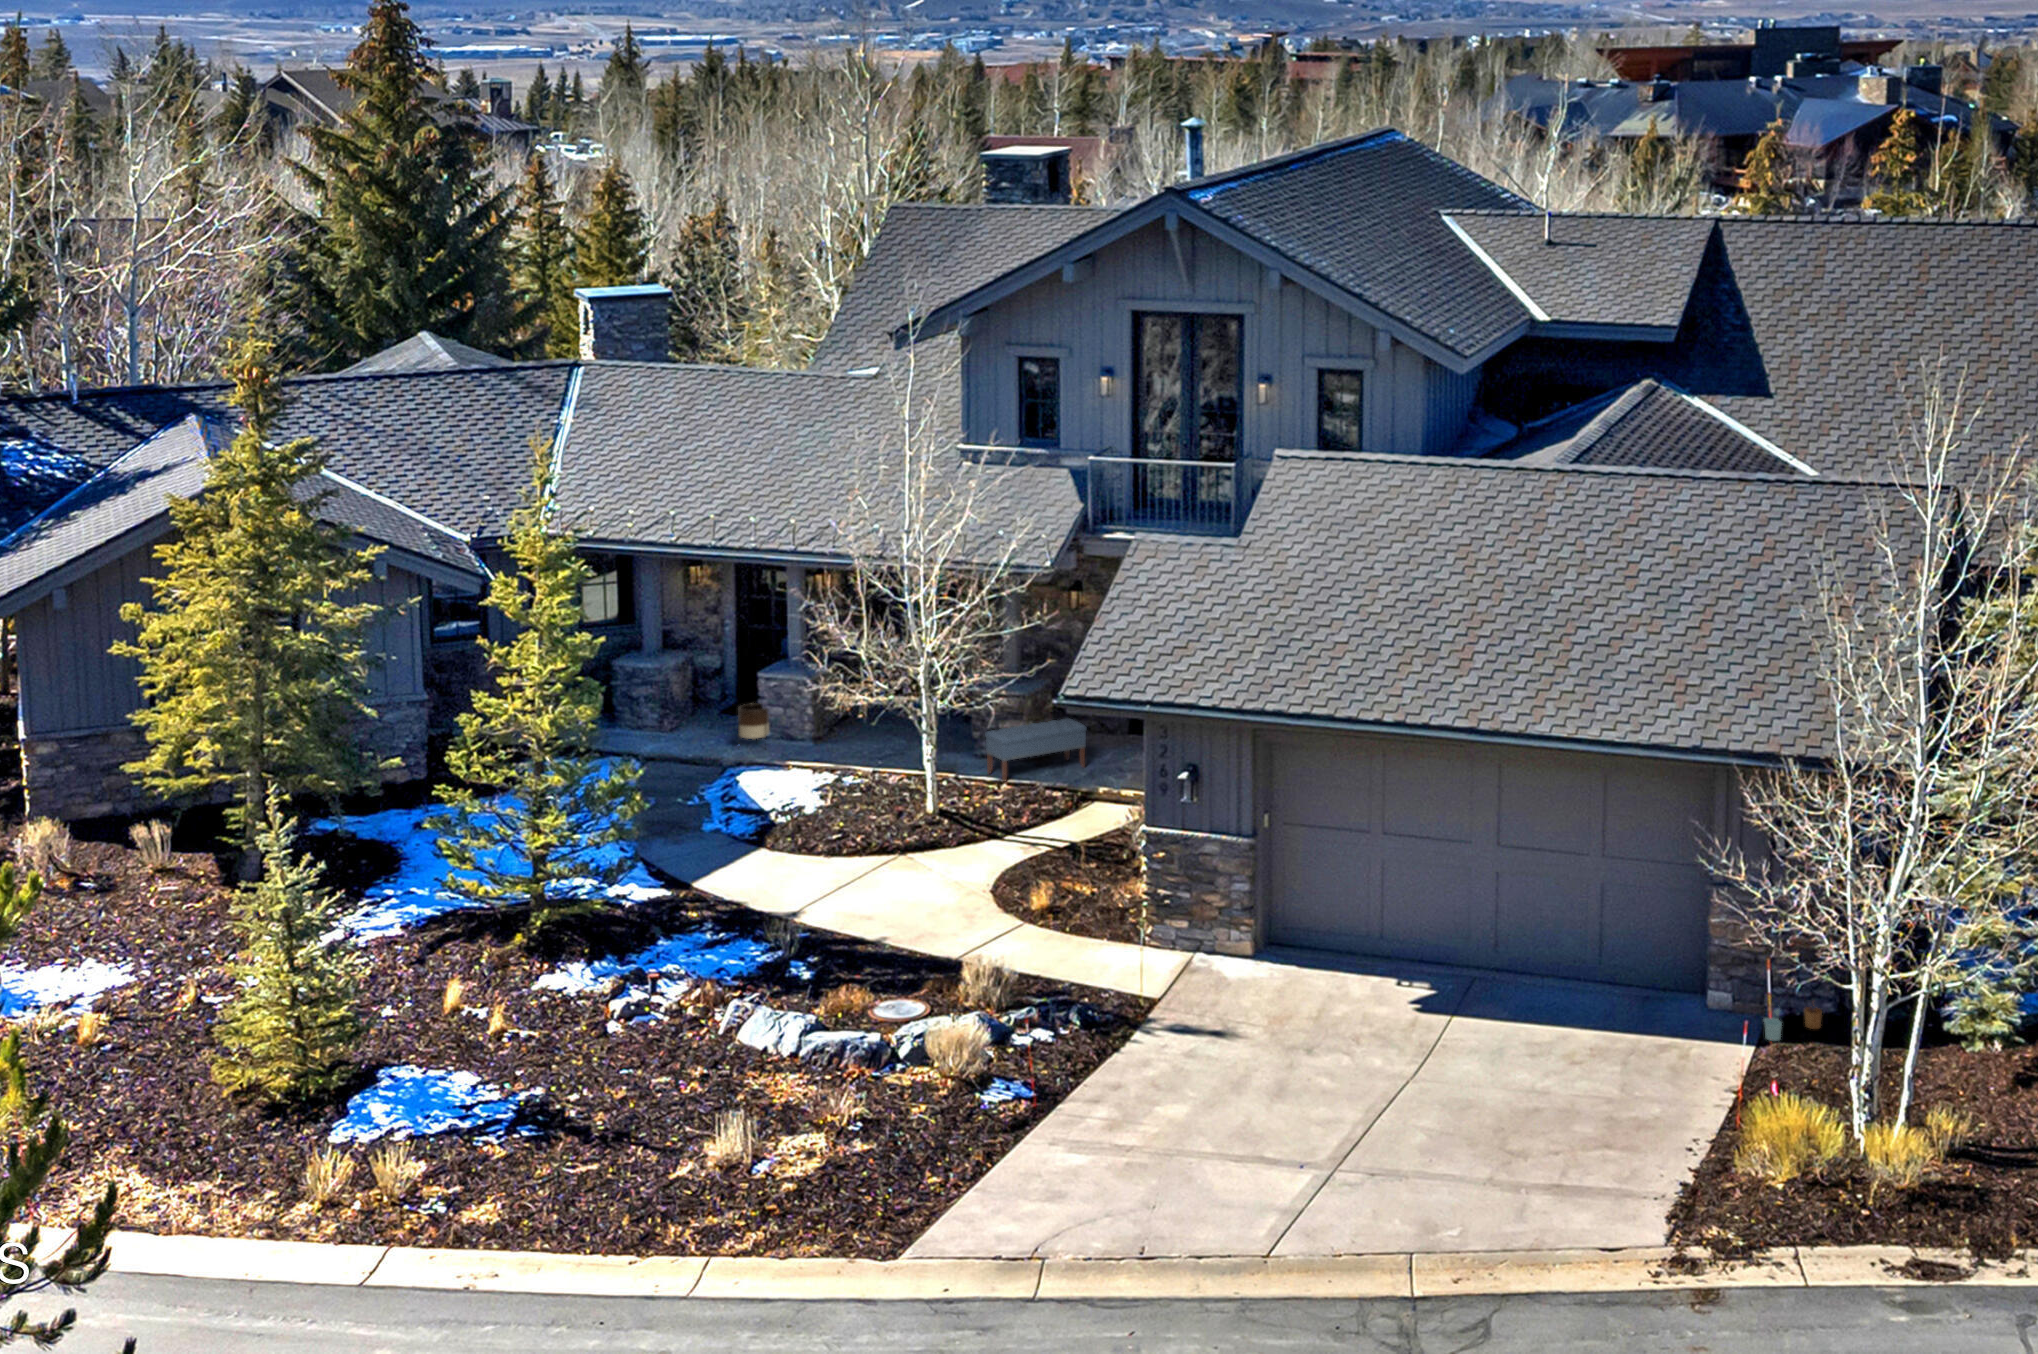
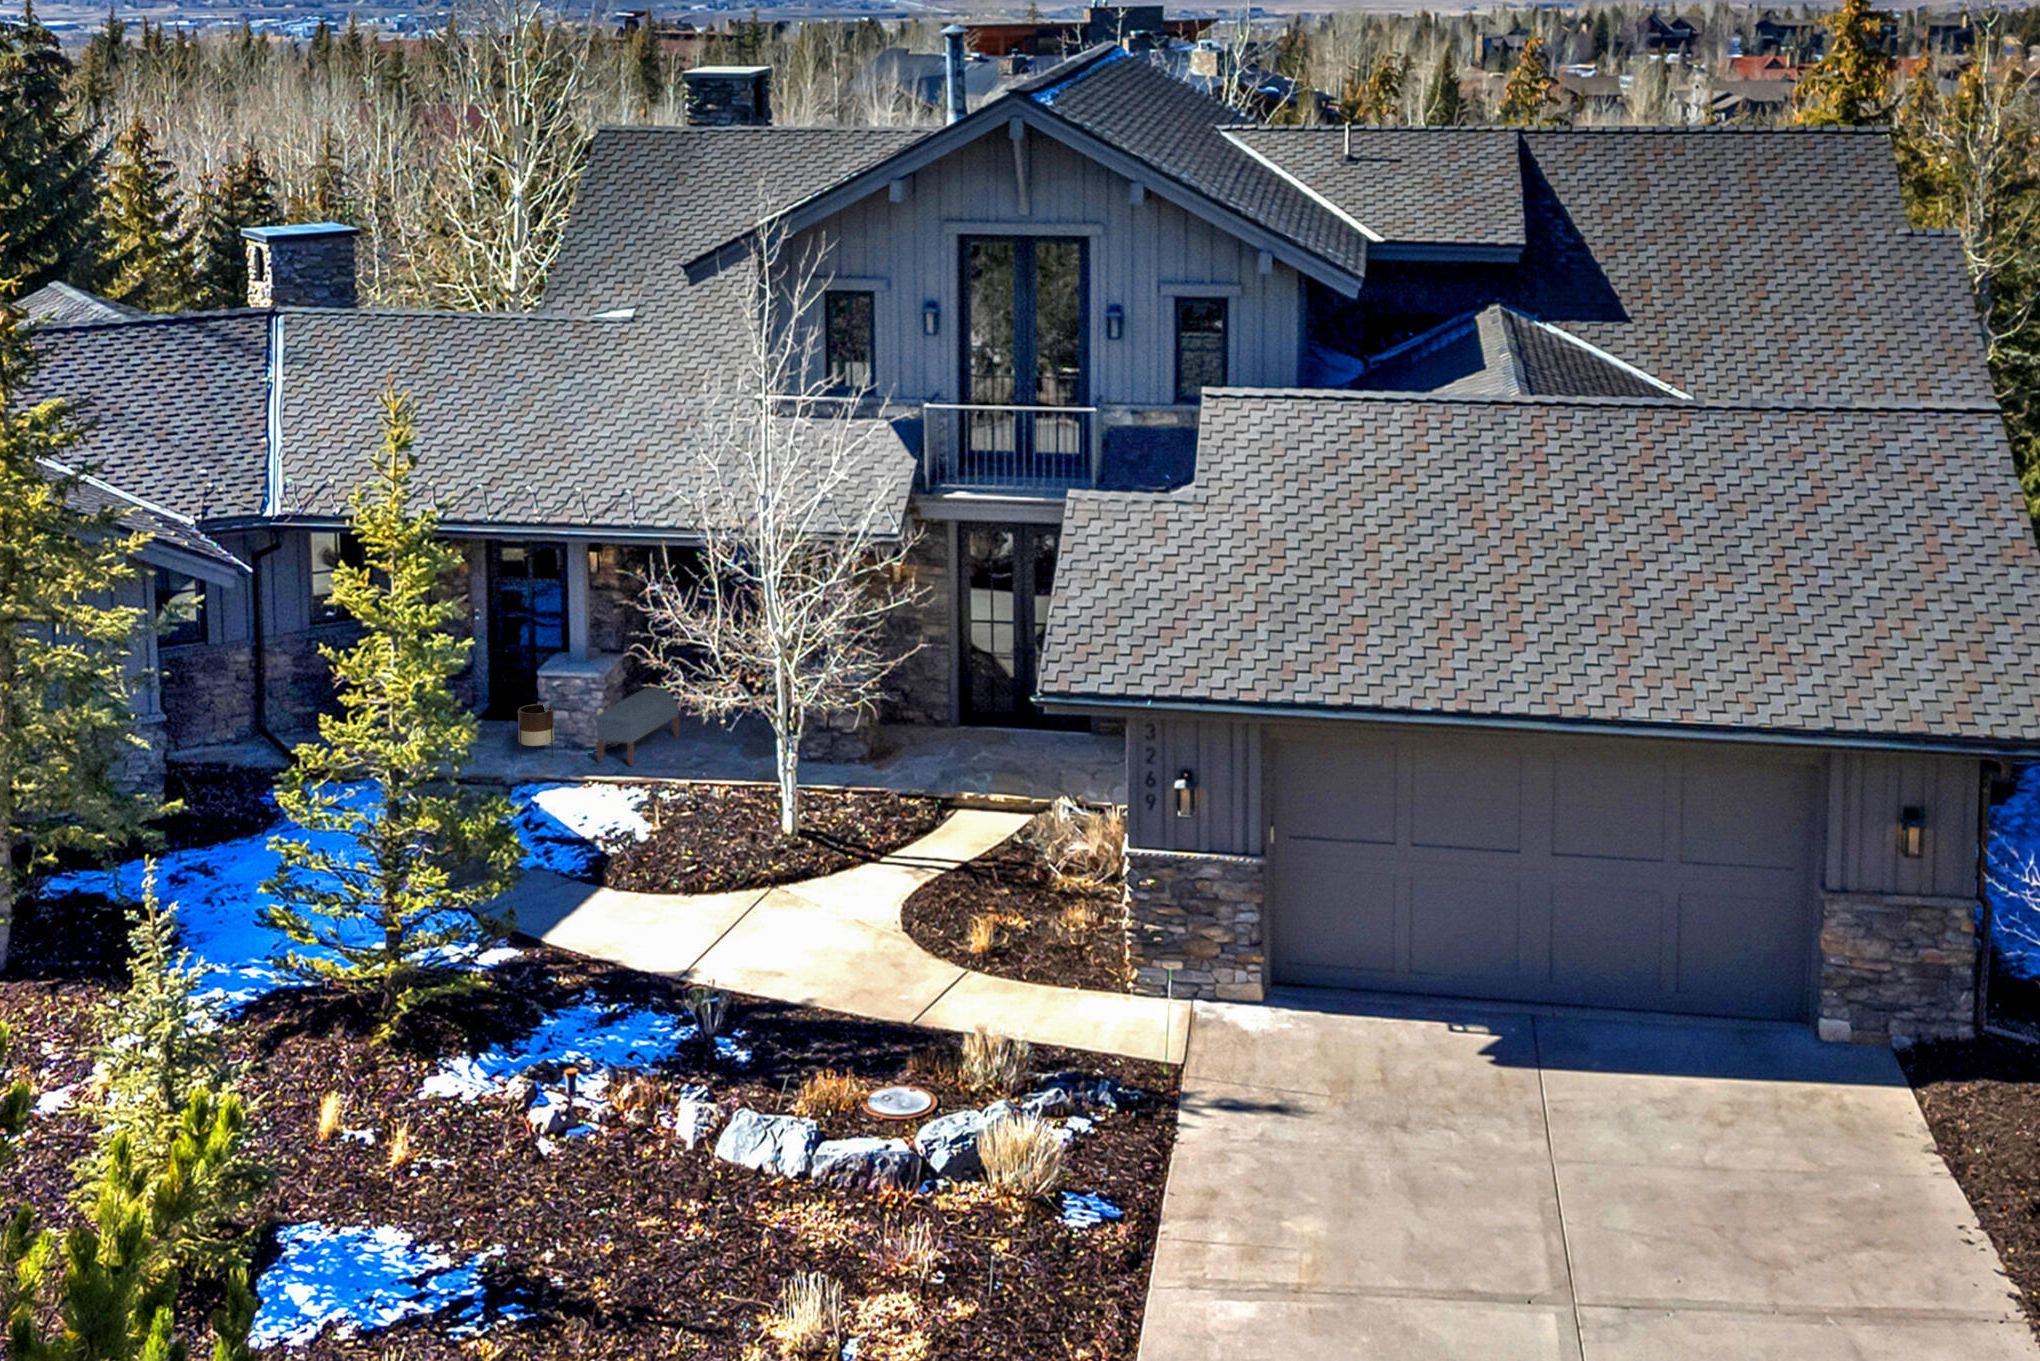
bench: present [985,718,1087,782] -> present [595,688,679,766]
bucket: present [1763,1005,1822,1041] -> none [1901,1031,1973,1087]

